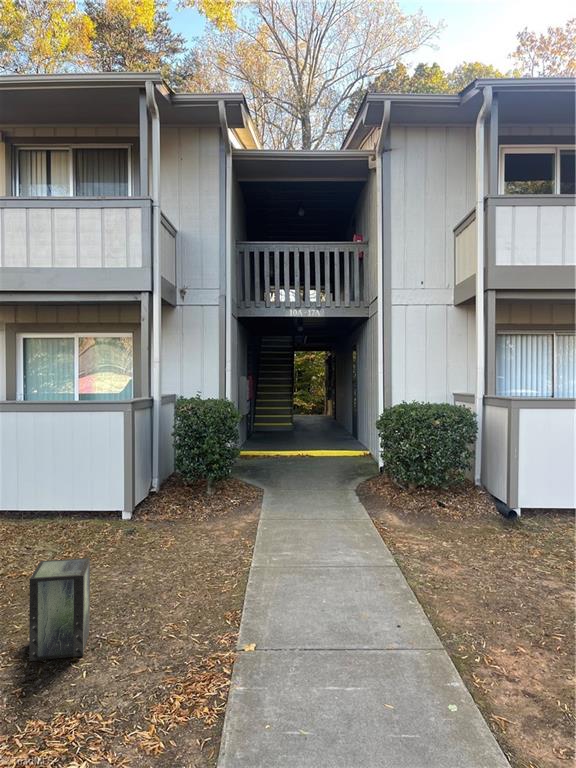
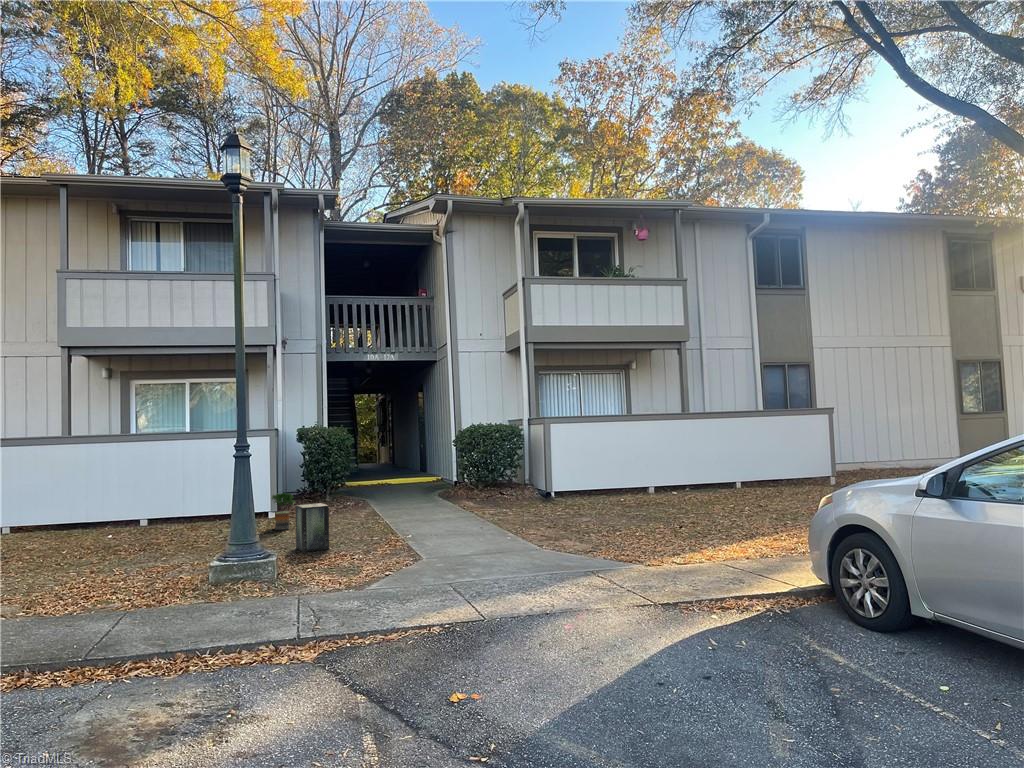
potted tree: none [82,500,118,557] -> present [271,493,295,530]

